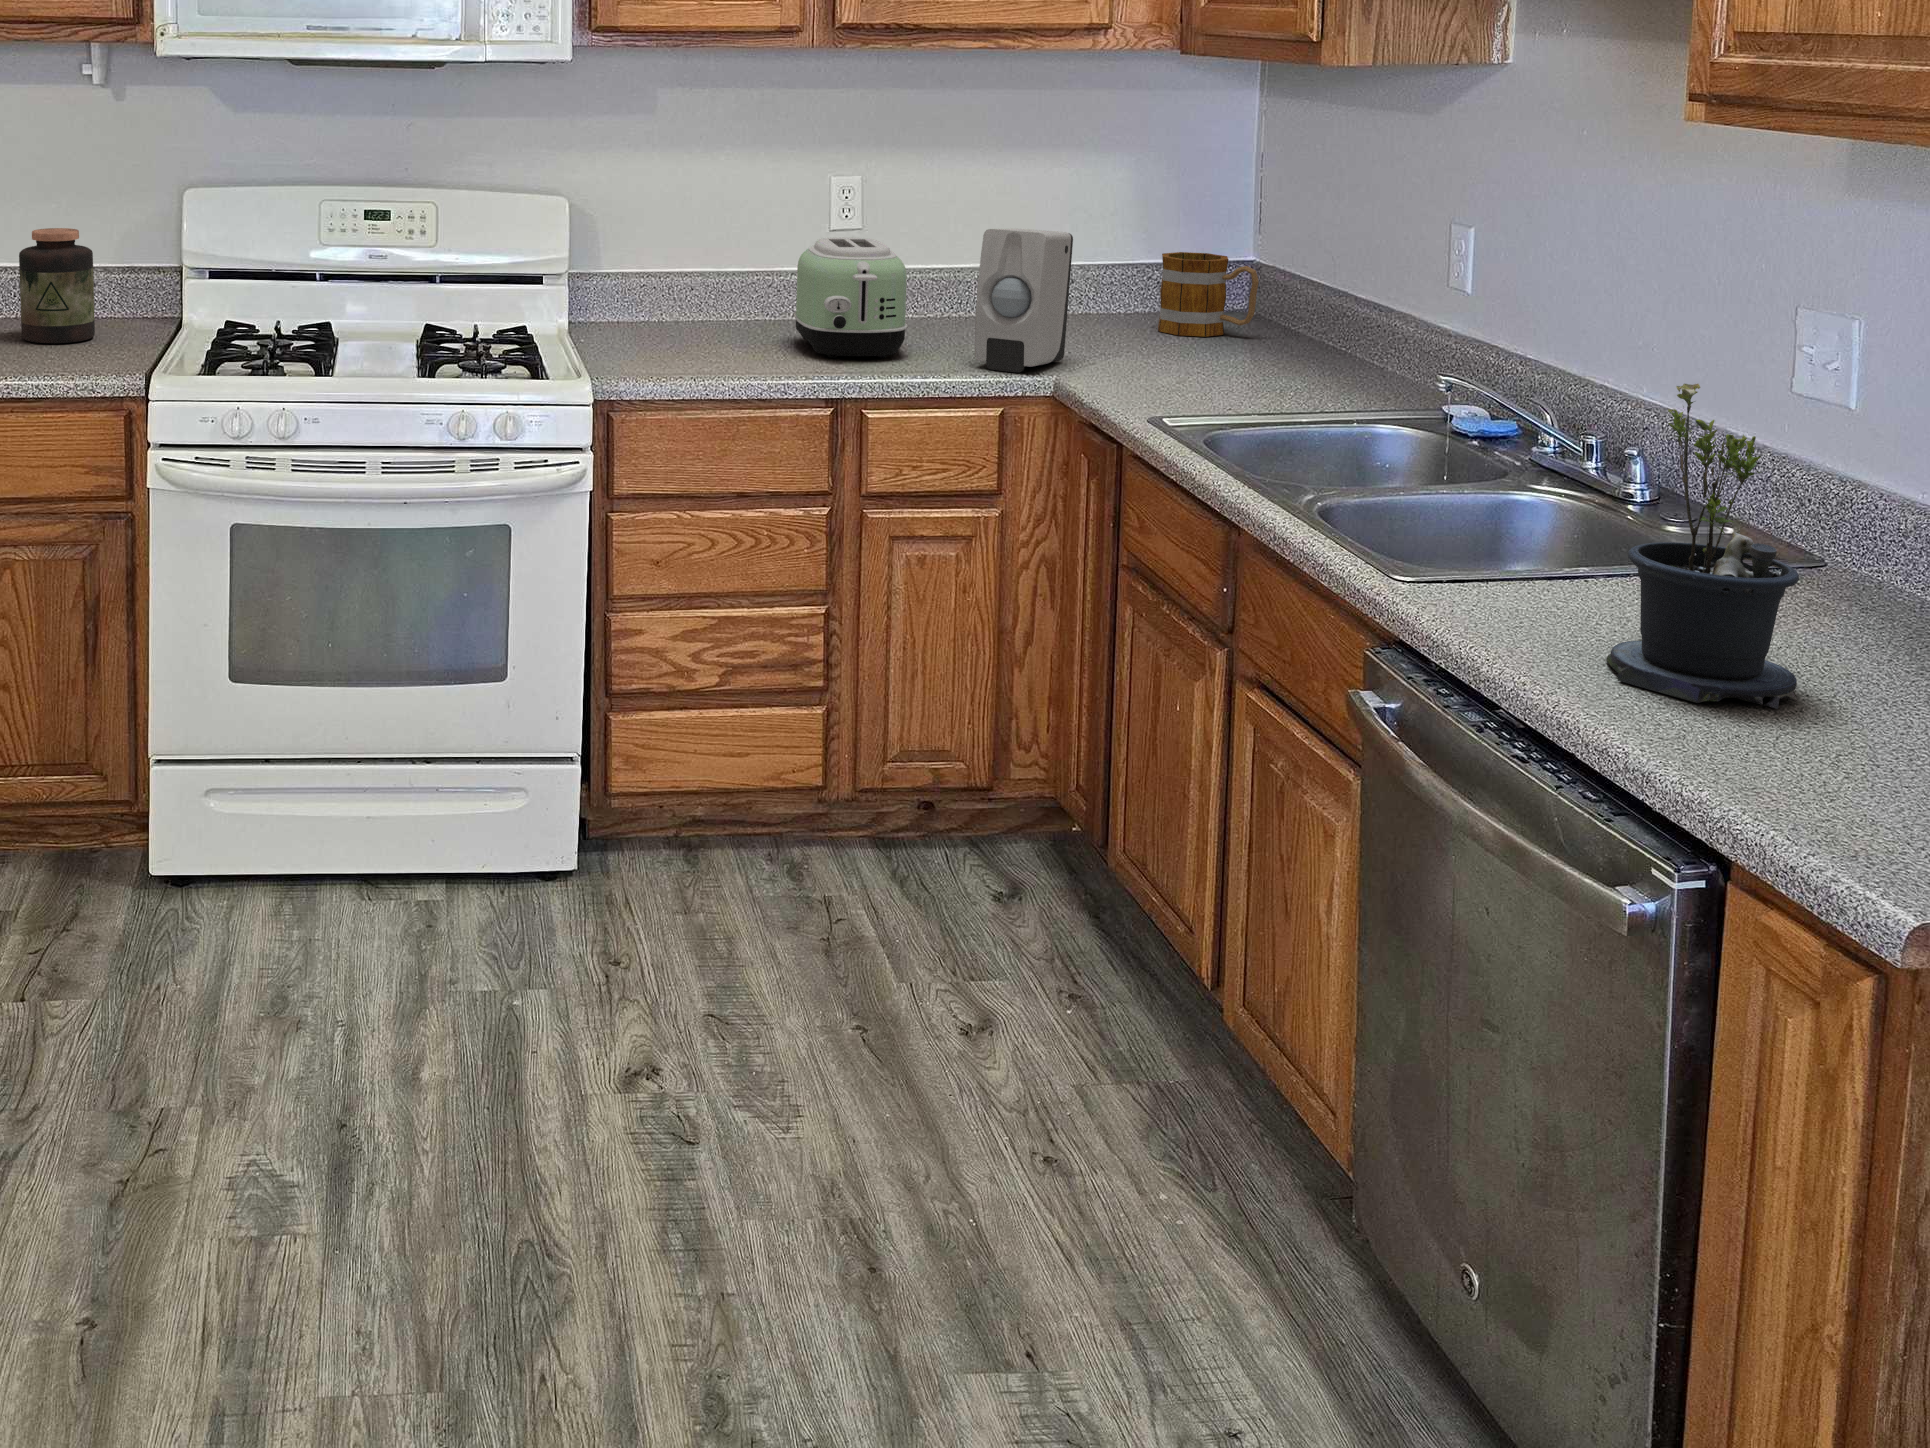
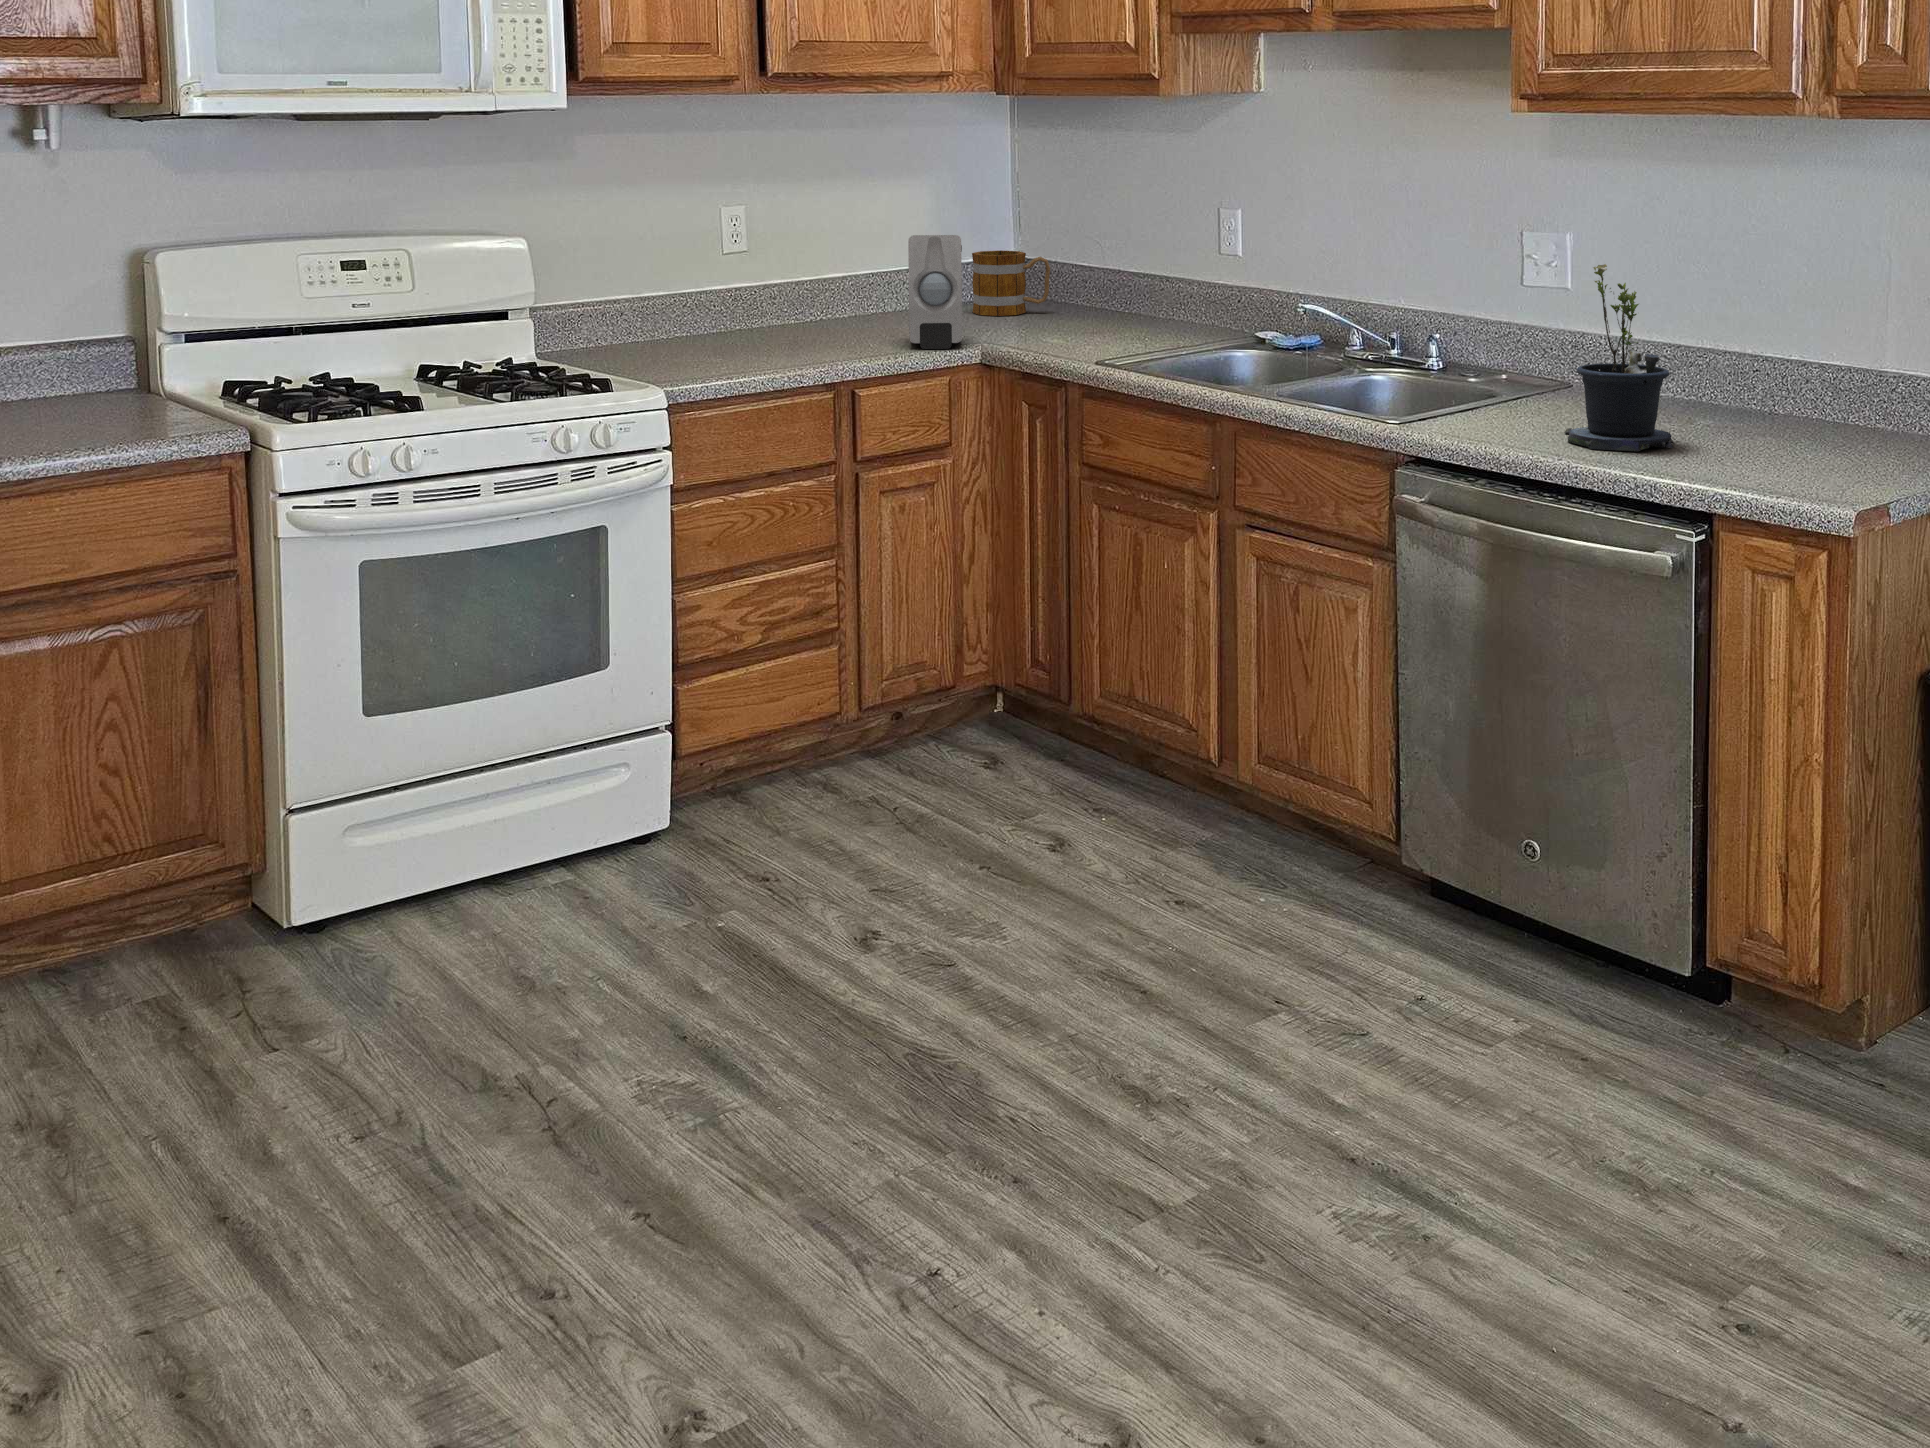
jar: present [19,228,95,343] -> none [9,301,98,422]
toaster: present [794,237,907,358] -> none [737,254,848,354]

